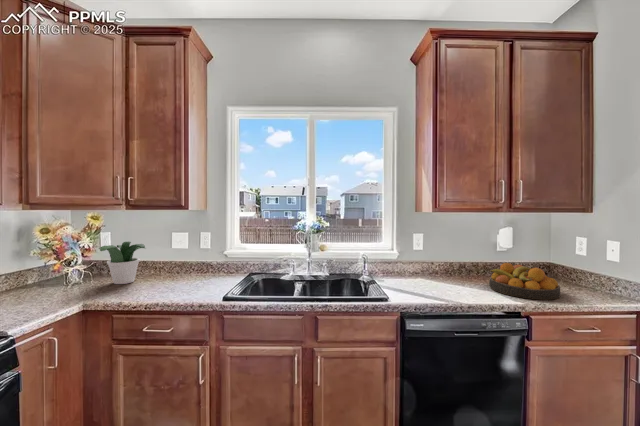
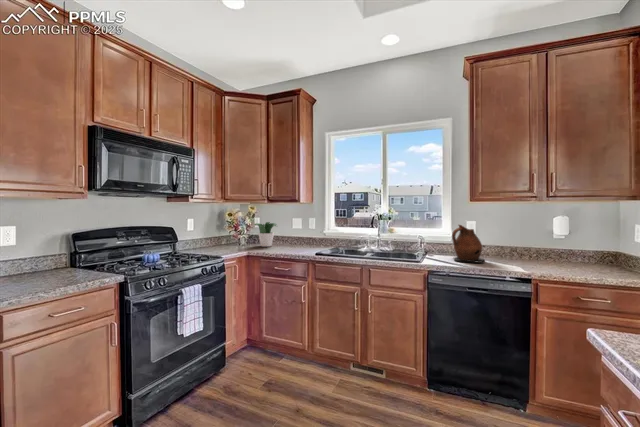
ceramic pitcher: none [411,243,455,293] -> present [452,225,484,263]
fruit bowl: present [489,263,560,300] -> none [521,244,586,273]

